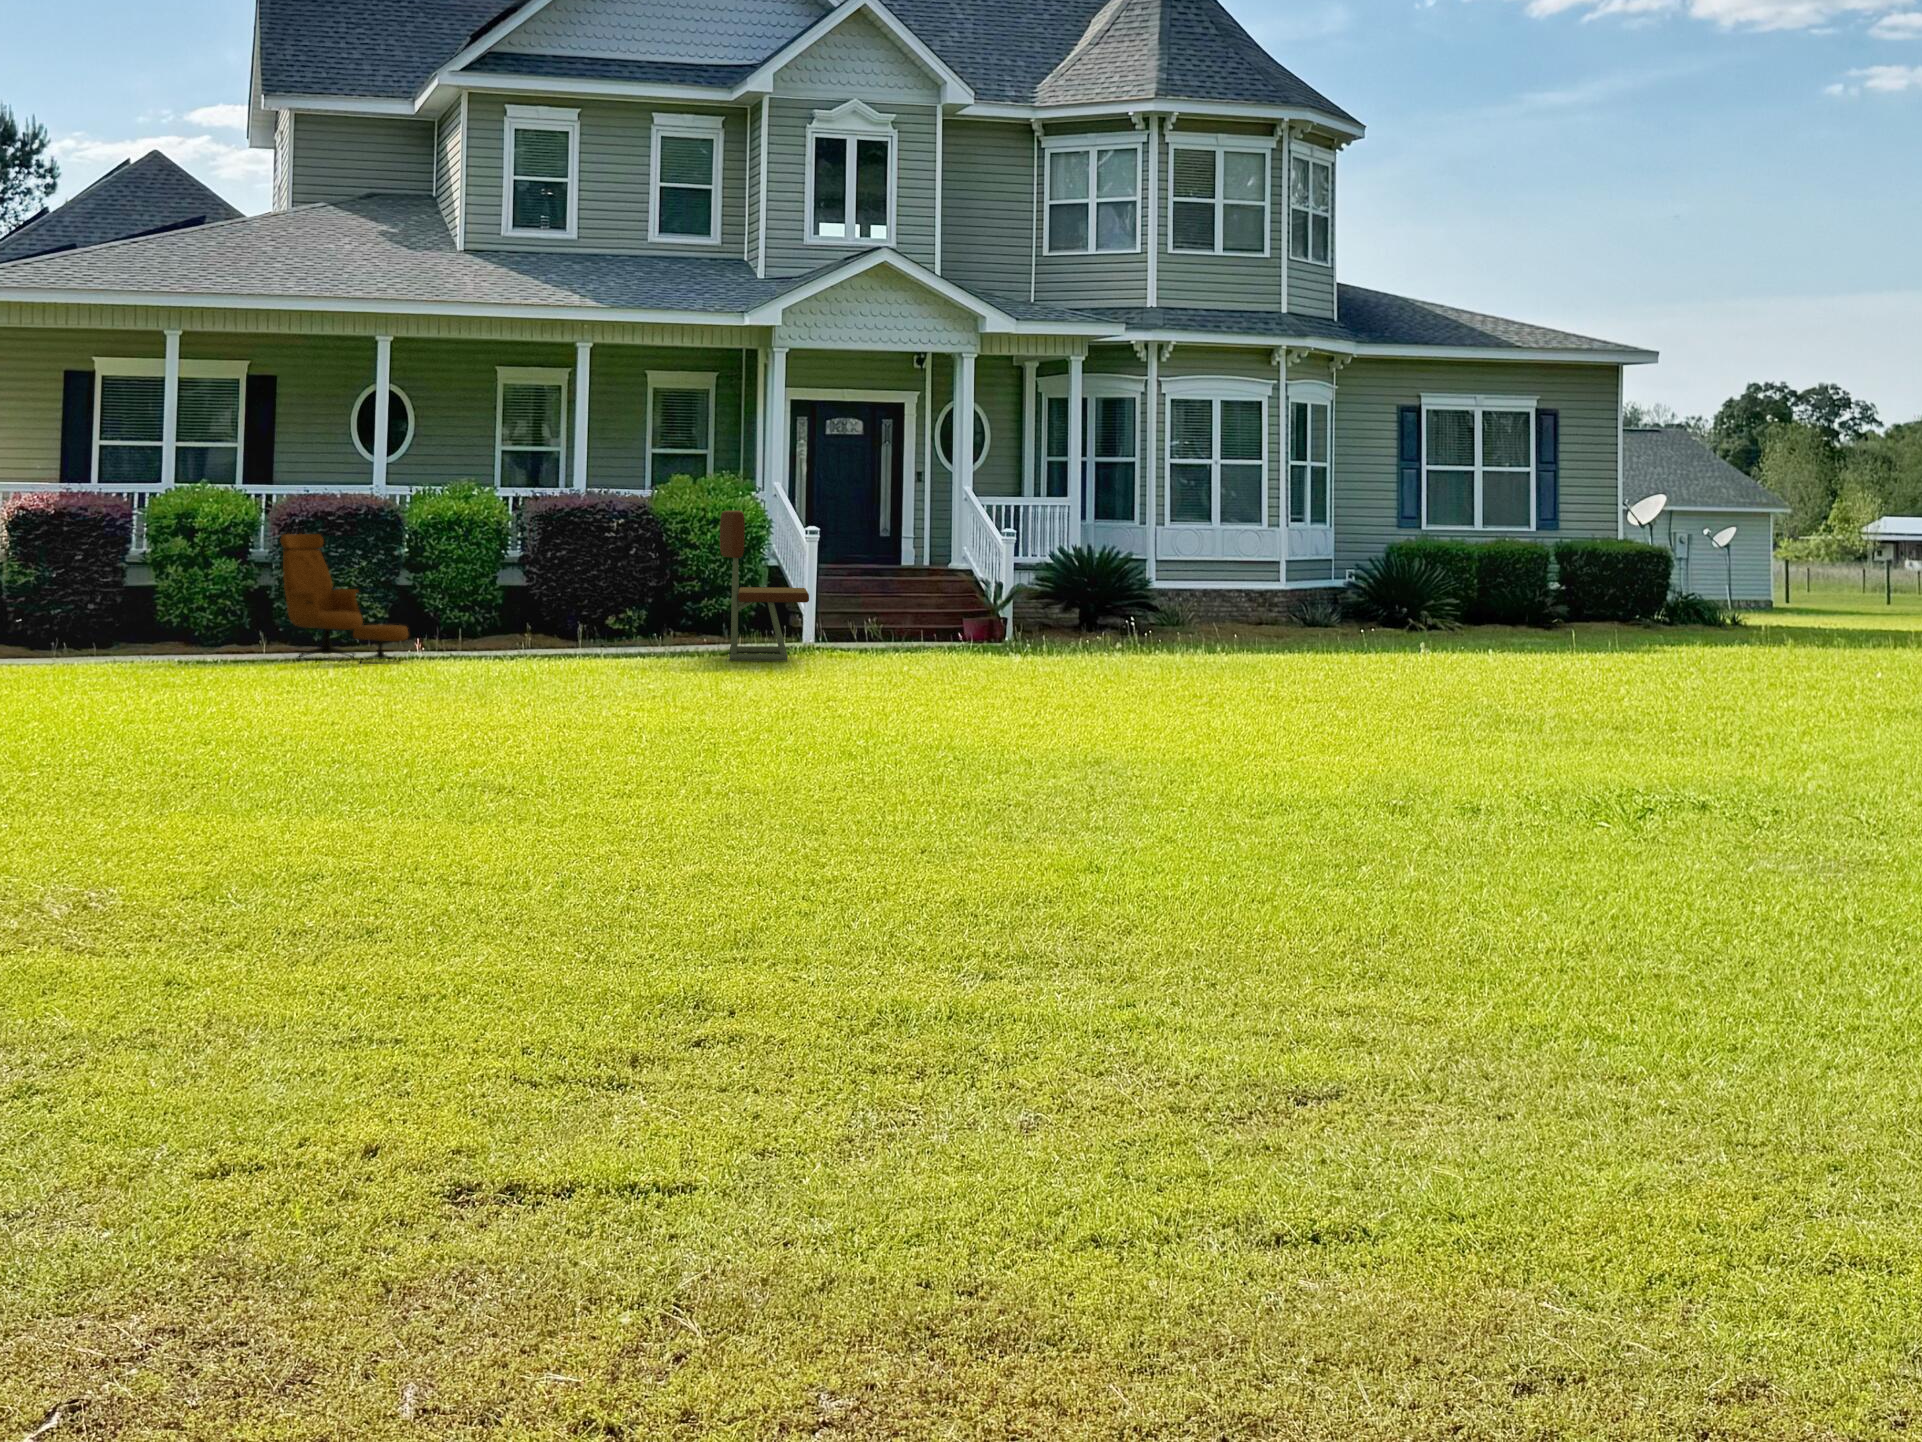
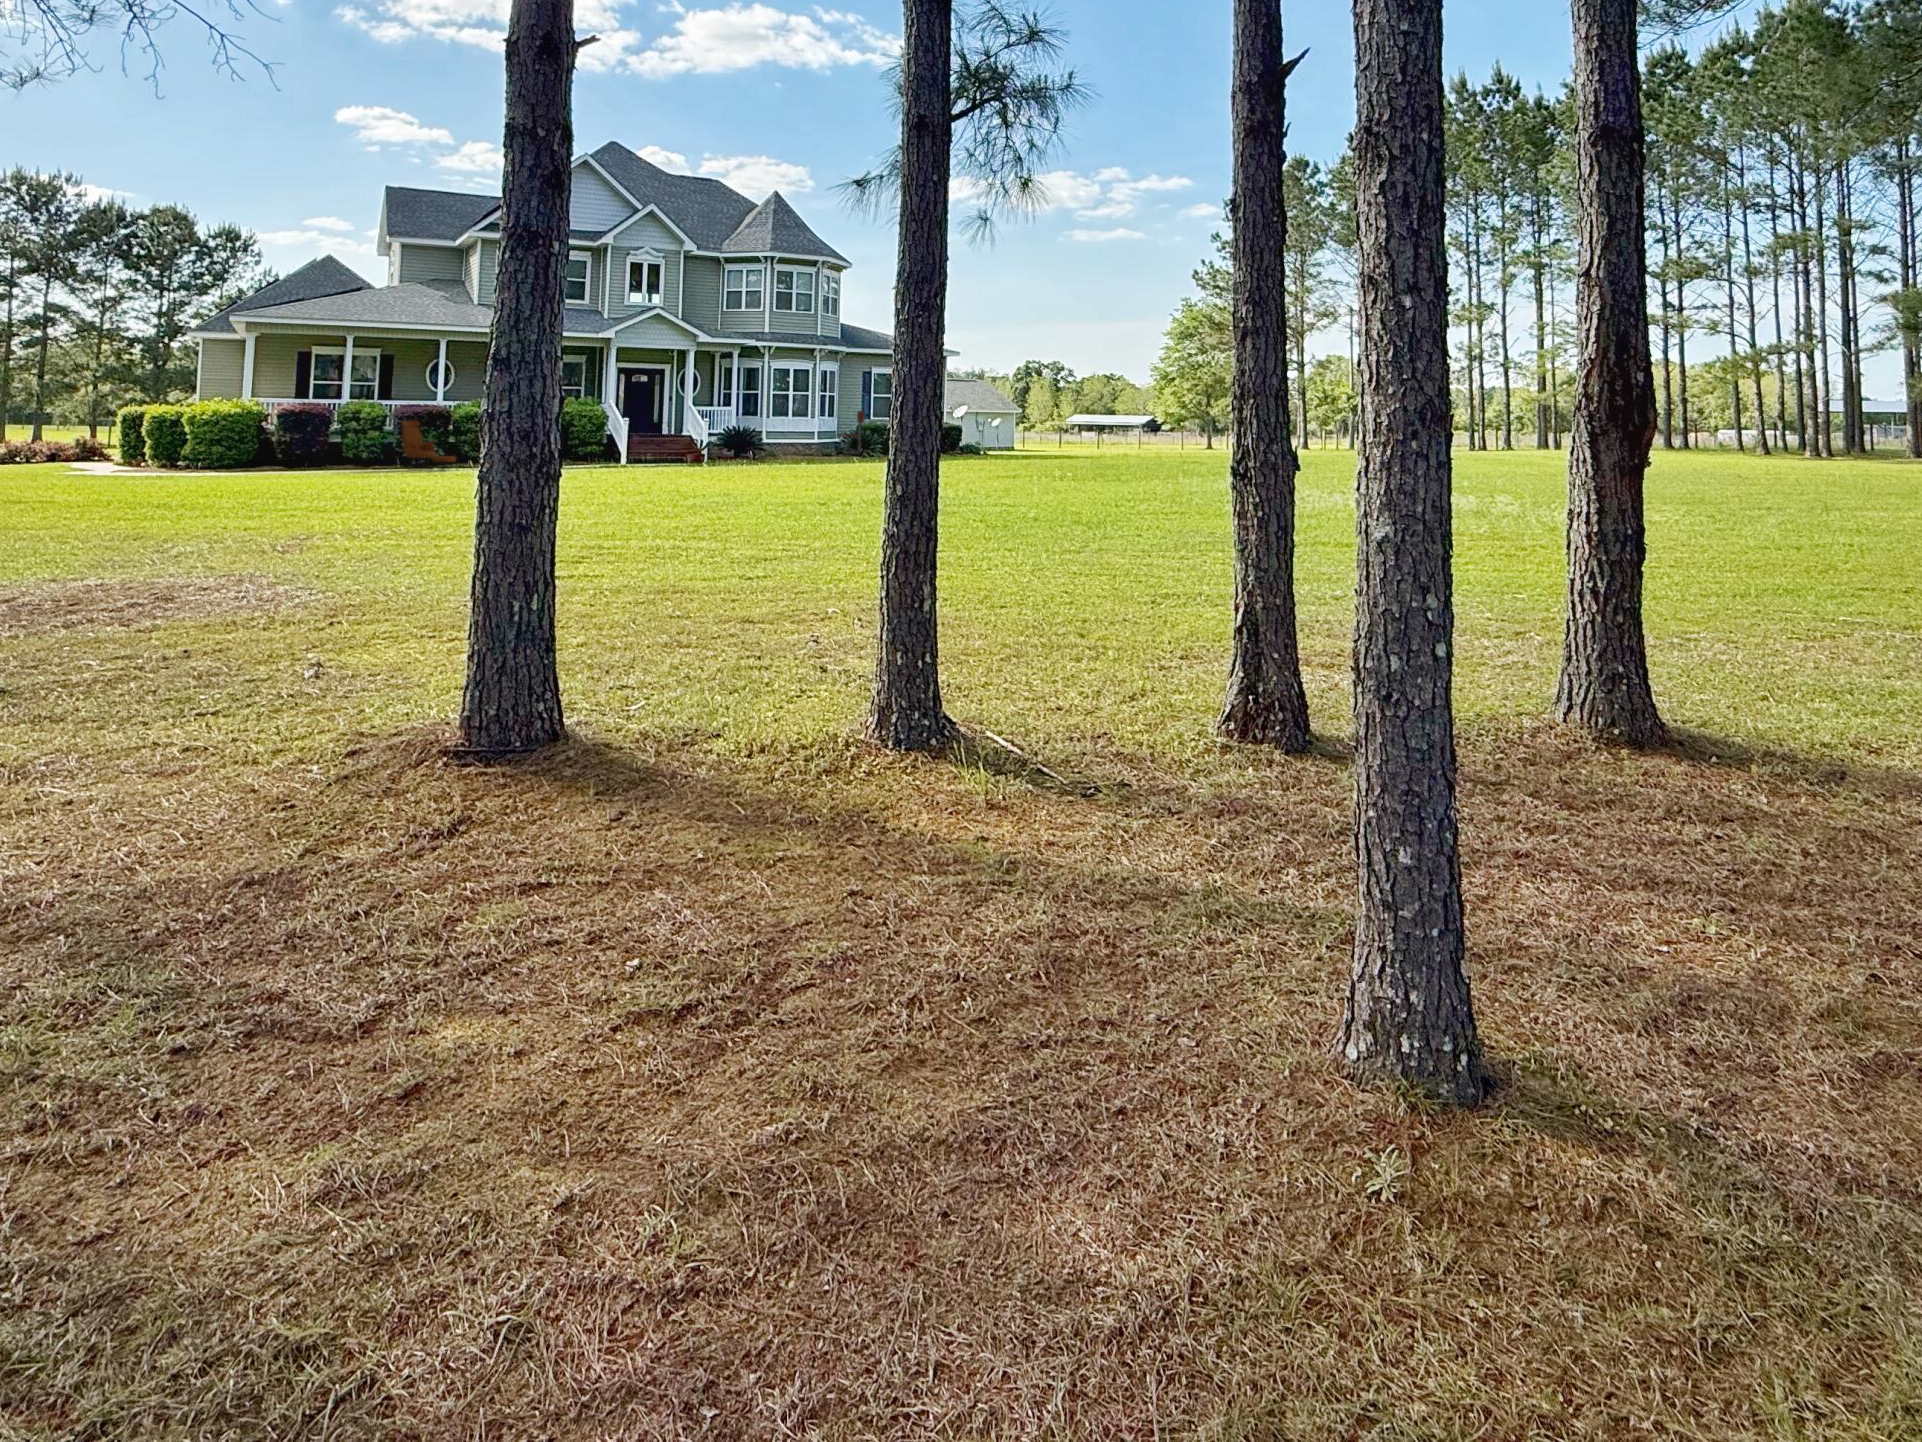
bench: present [720,510,809,661] -> present [838,410,865,454]

